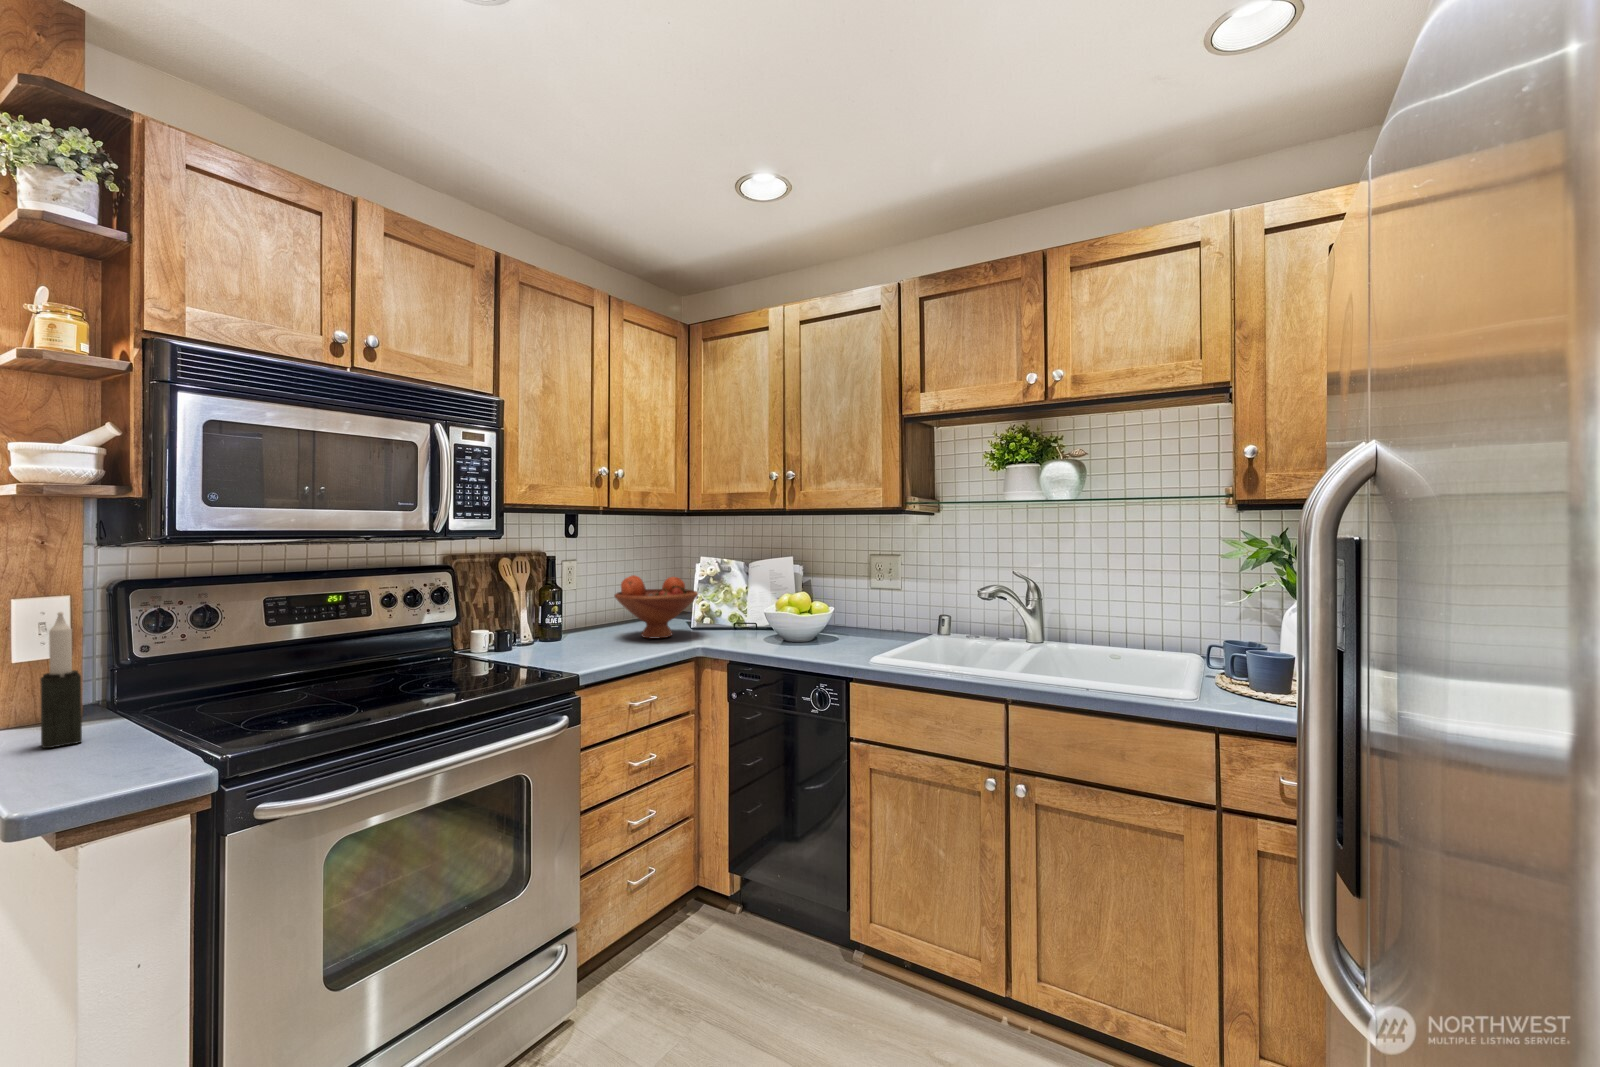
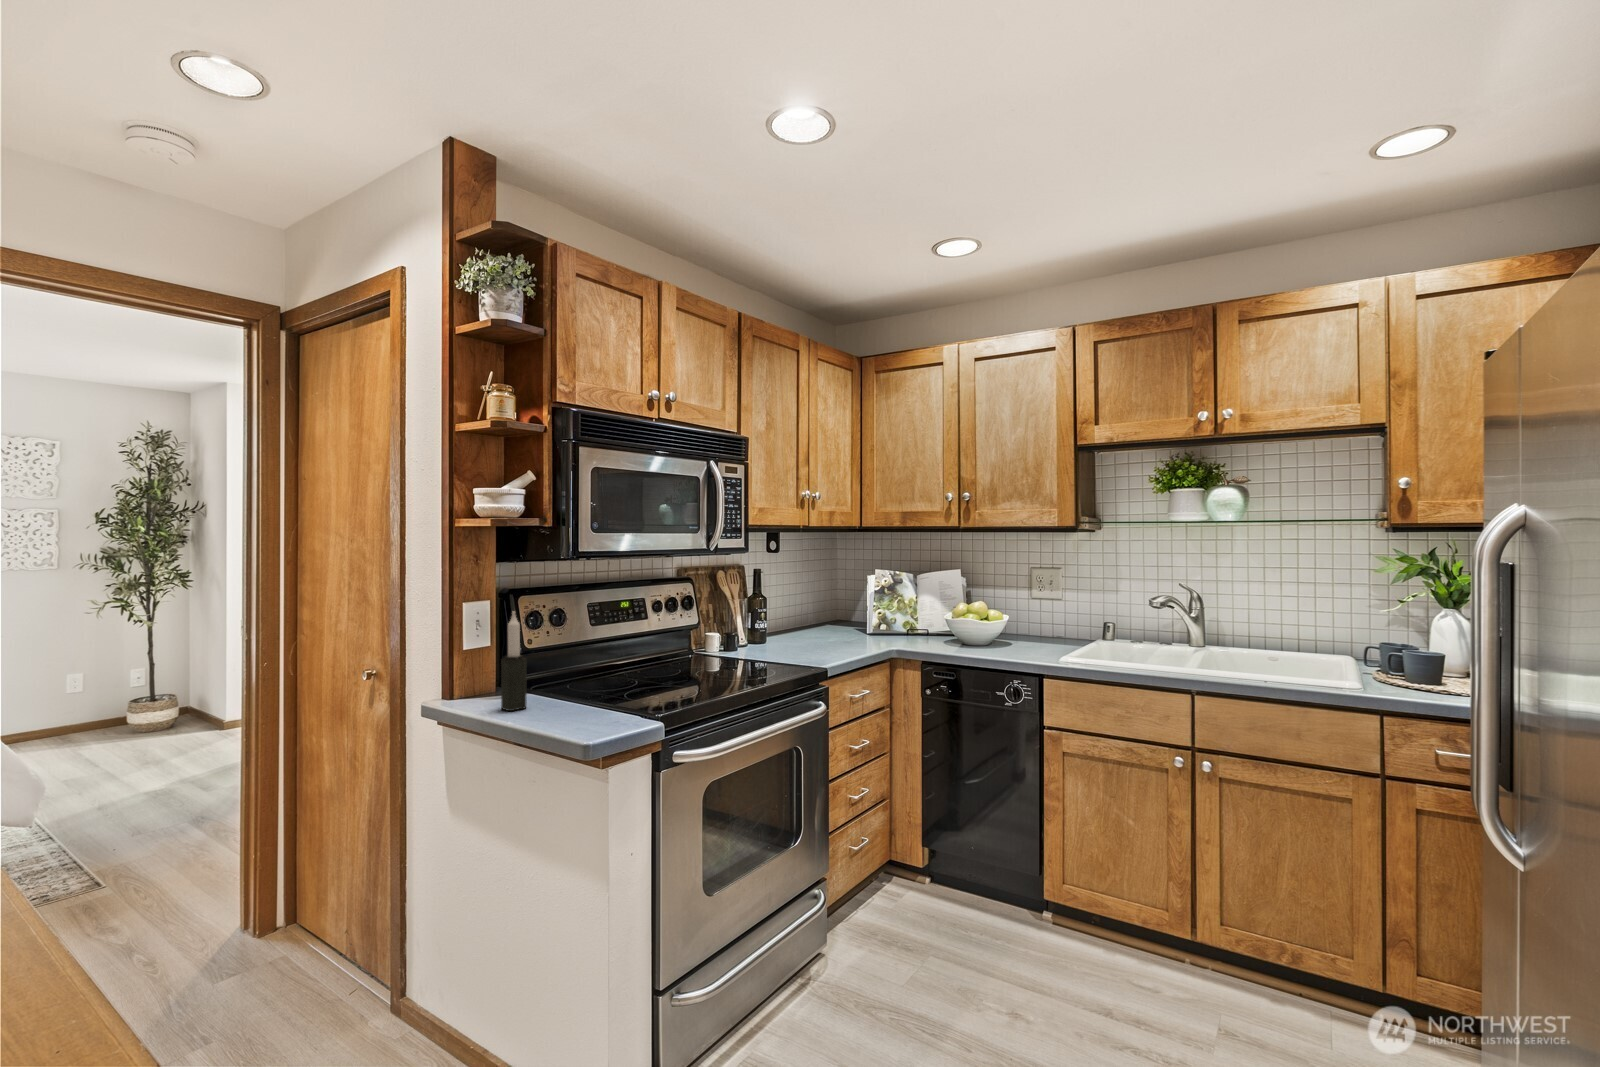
fruit bowl: present [614,575,698,639] -> none [810,586,884,642]

